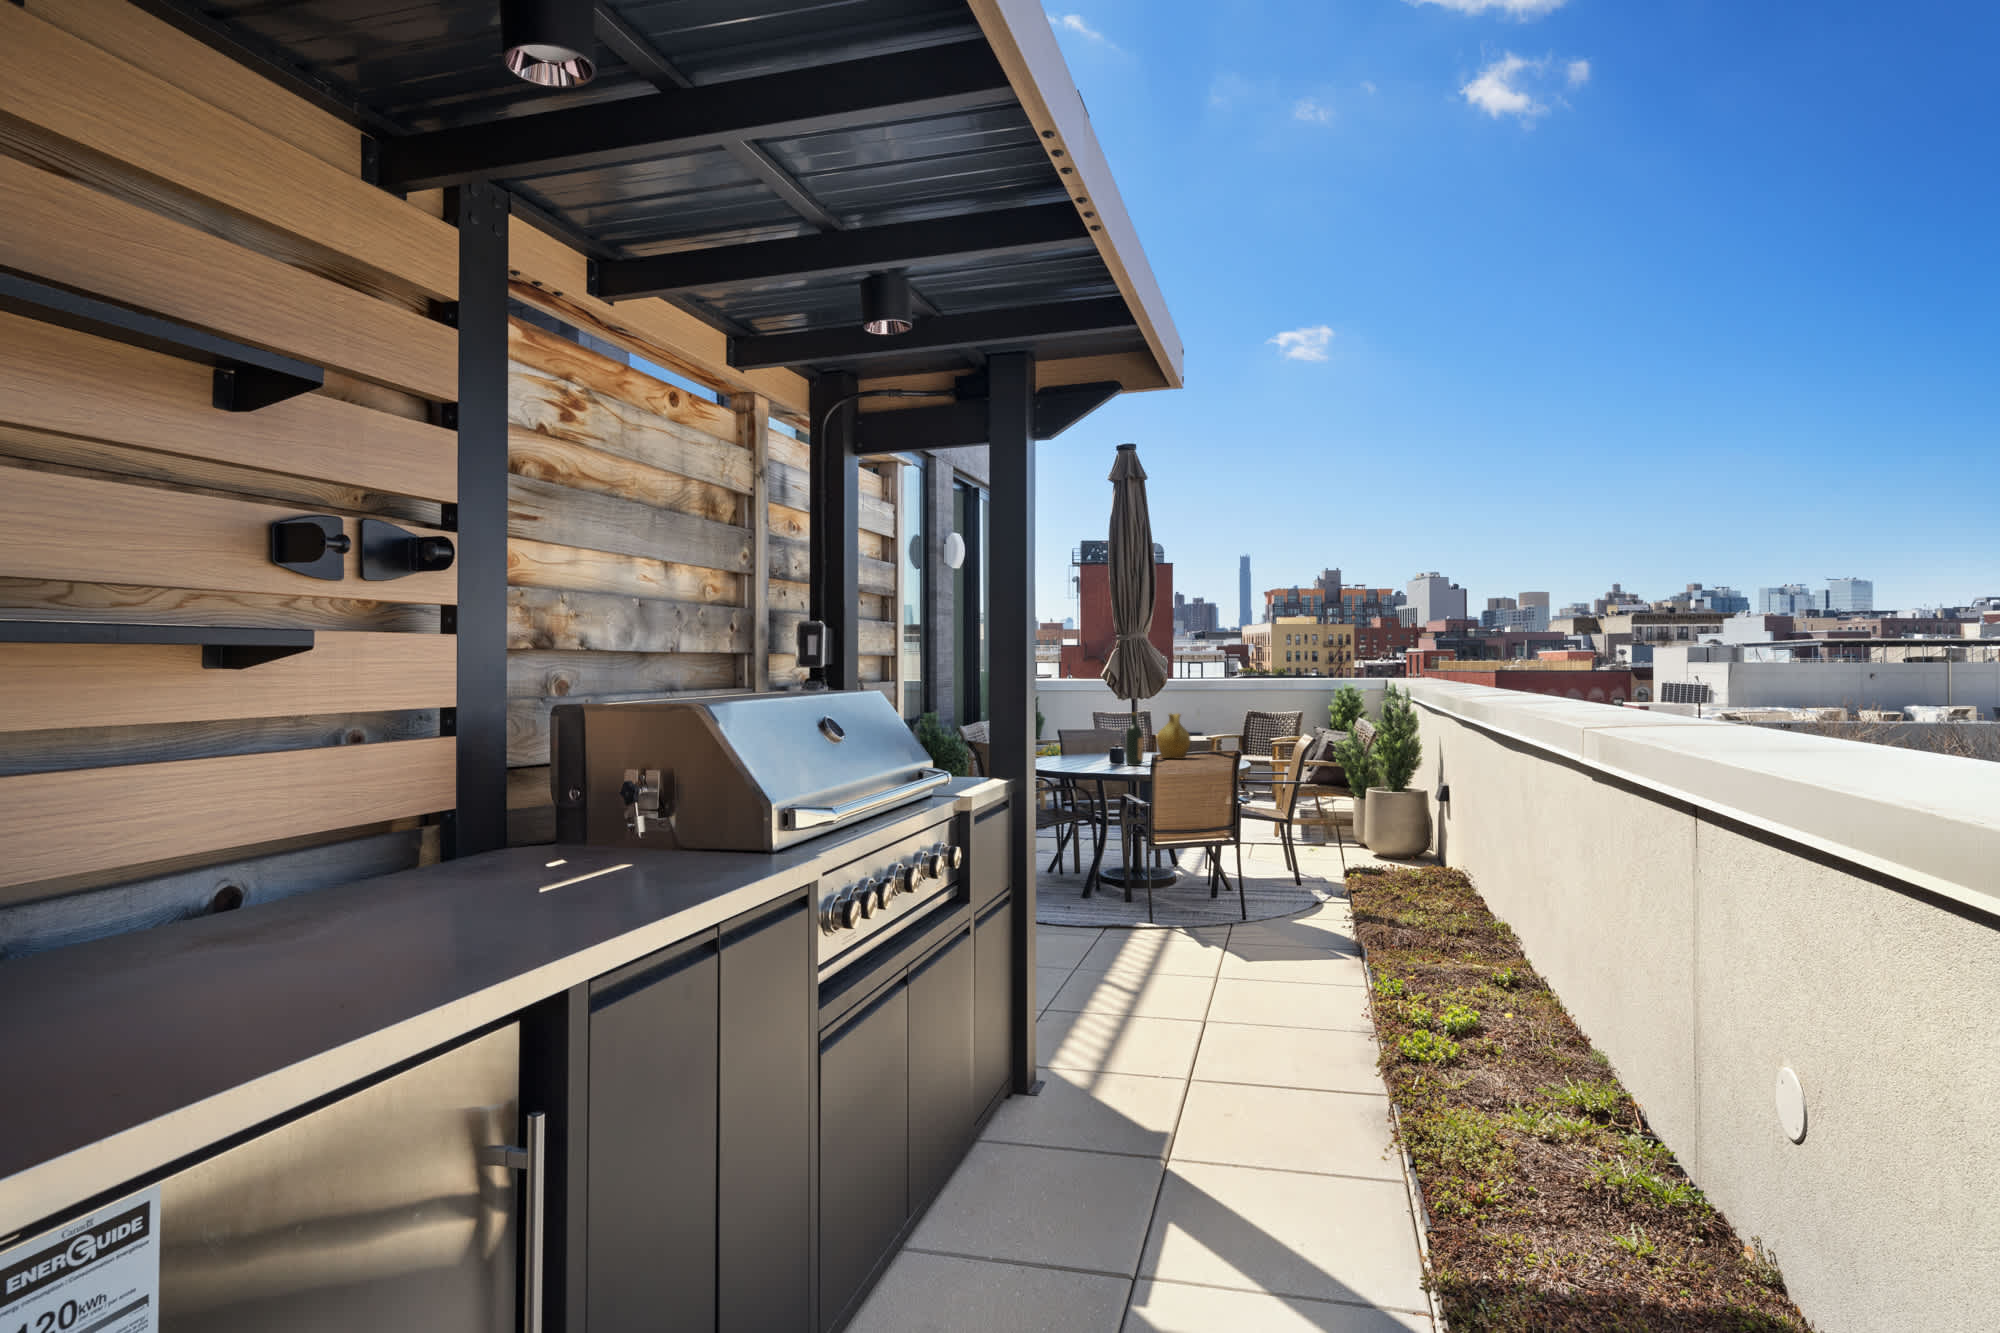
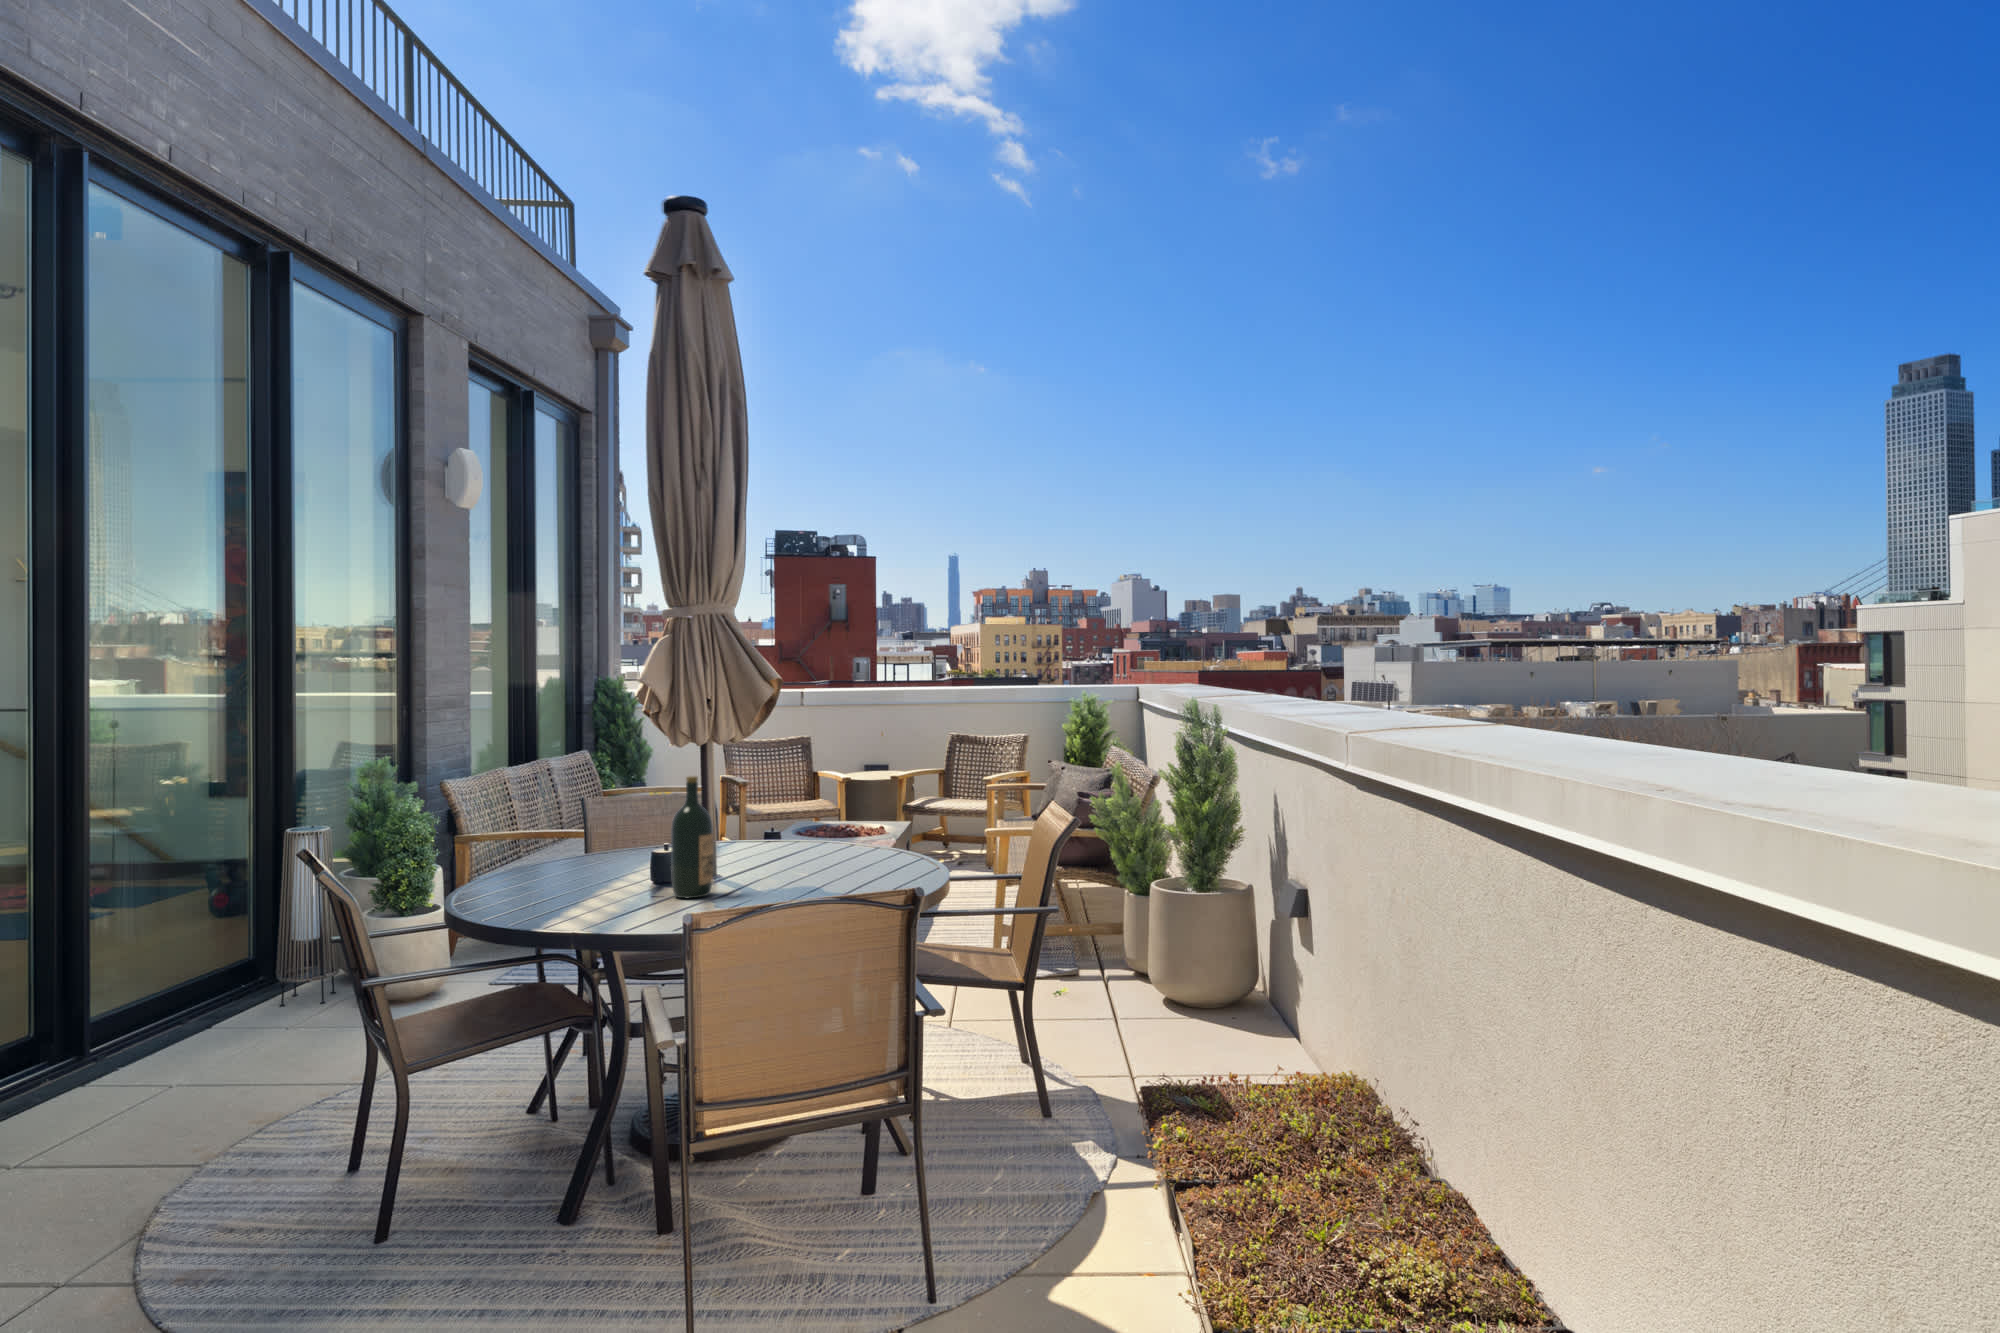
pitcher: present [1157,713,1191,759] -> none [765,766,833,859]

